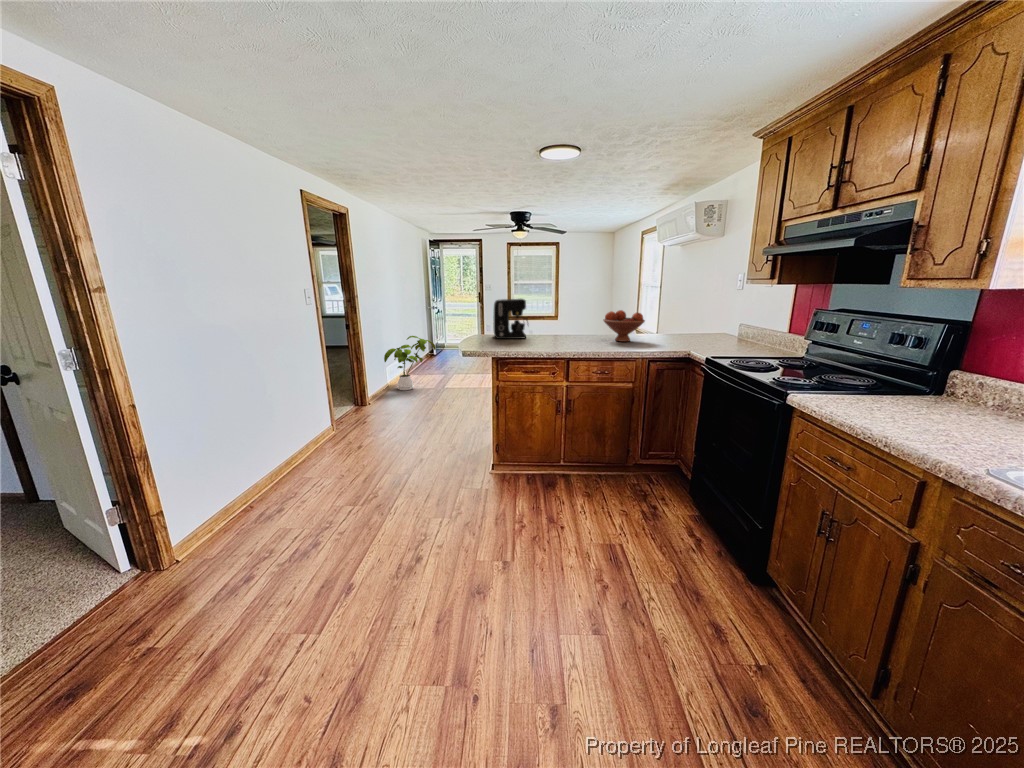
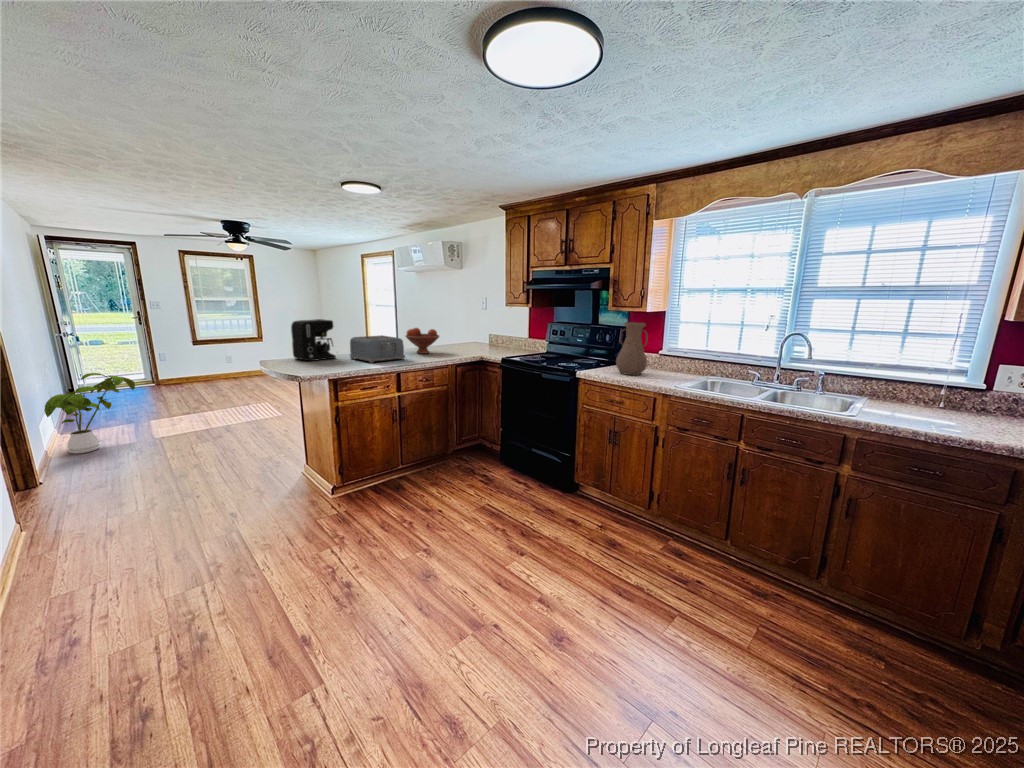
vase: none [880,309,976,422] -> present [616,322,648,375]
toaster: none [536,317,584,346] -> present [350,335,405,363]

